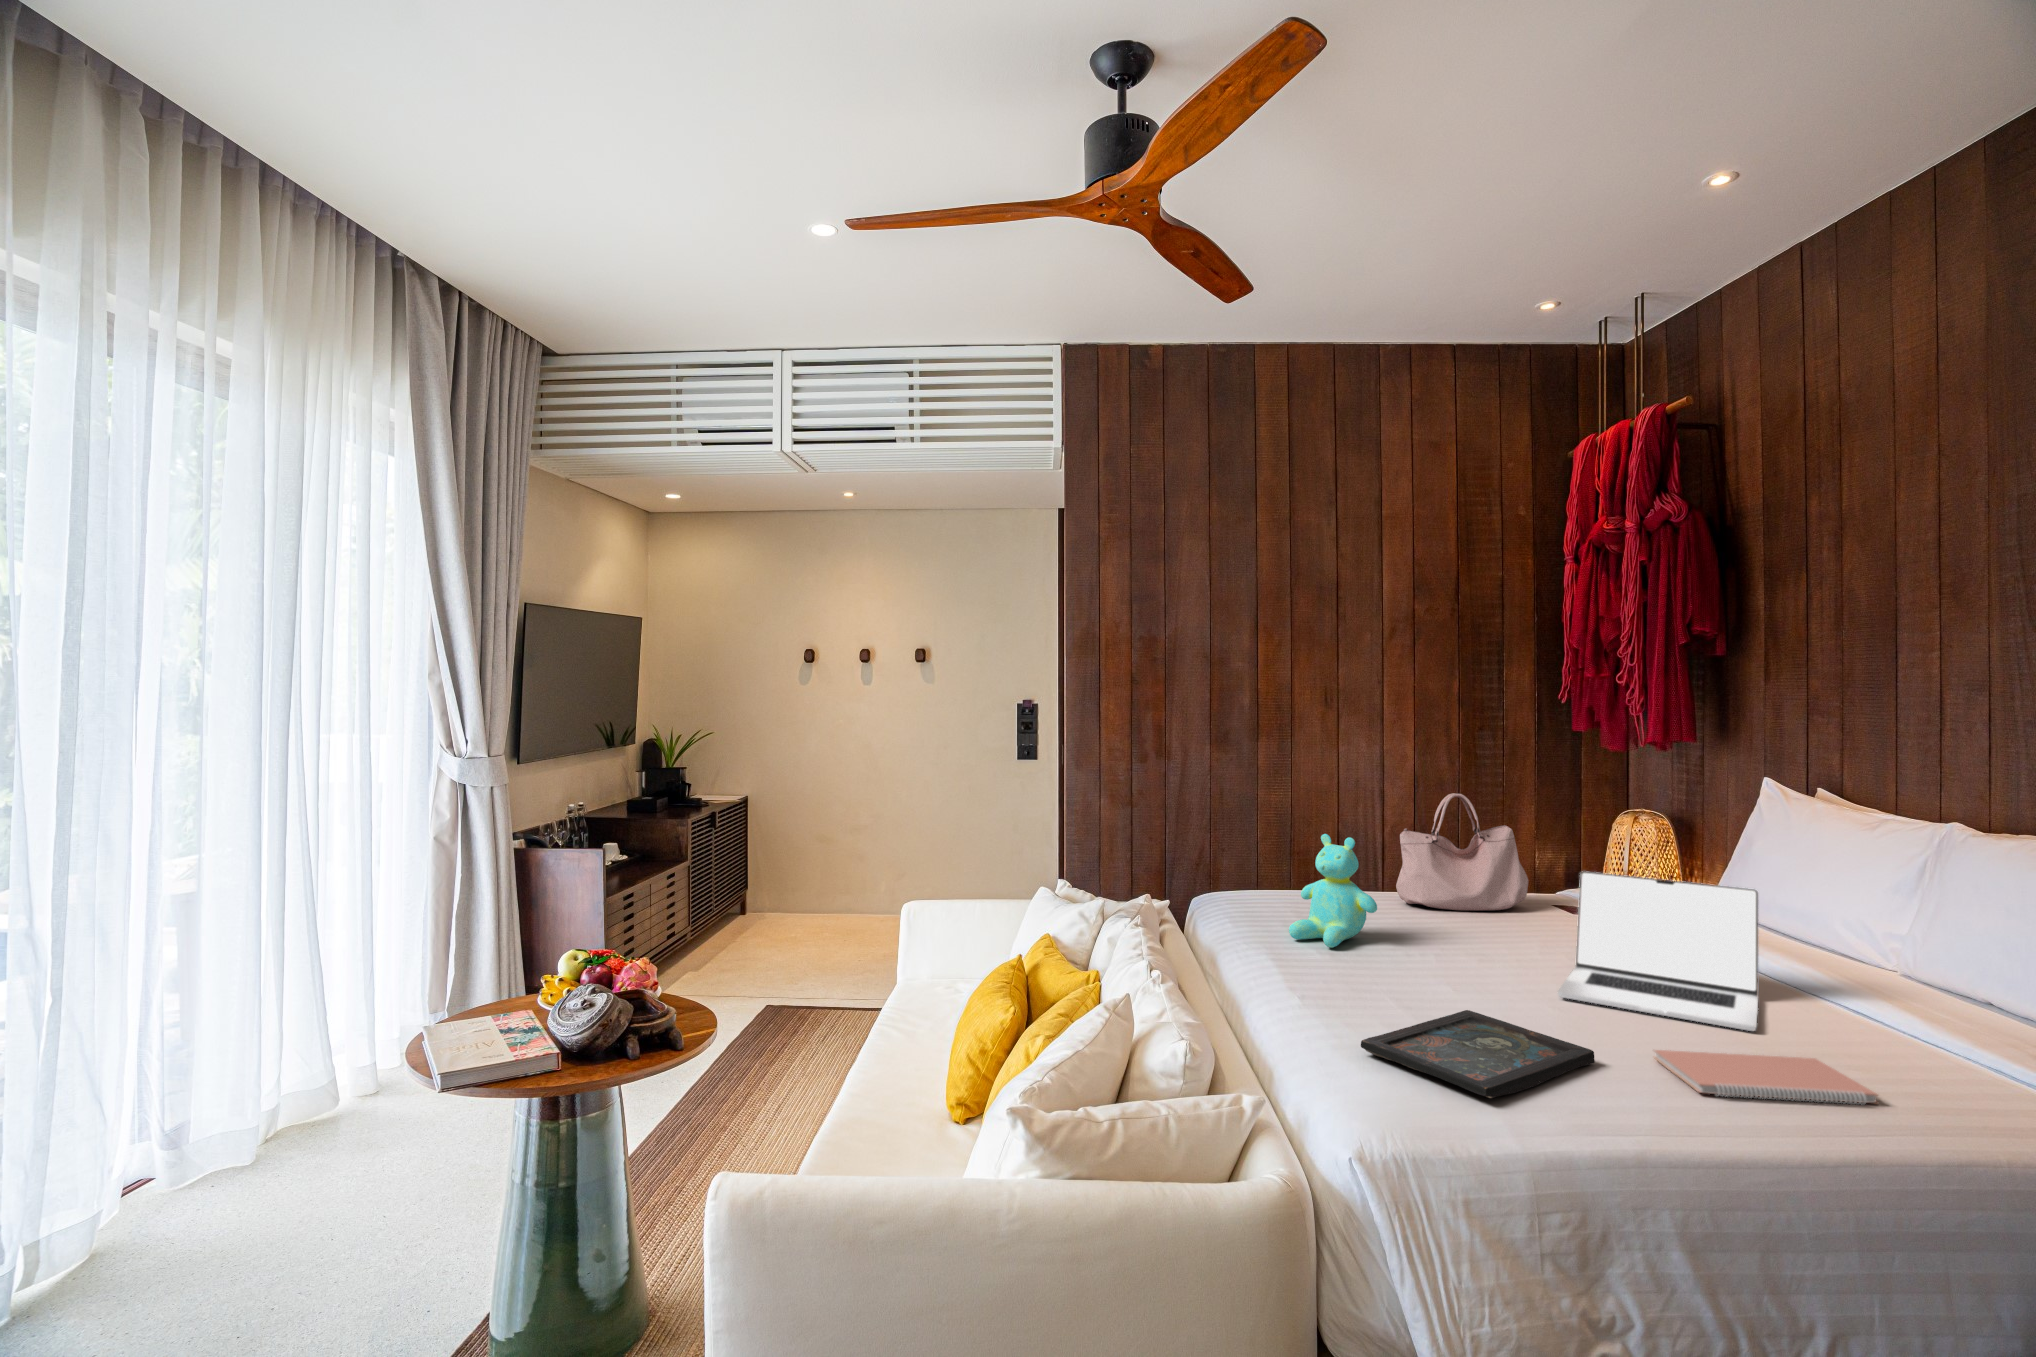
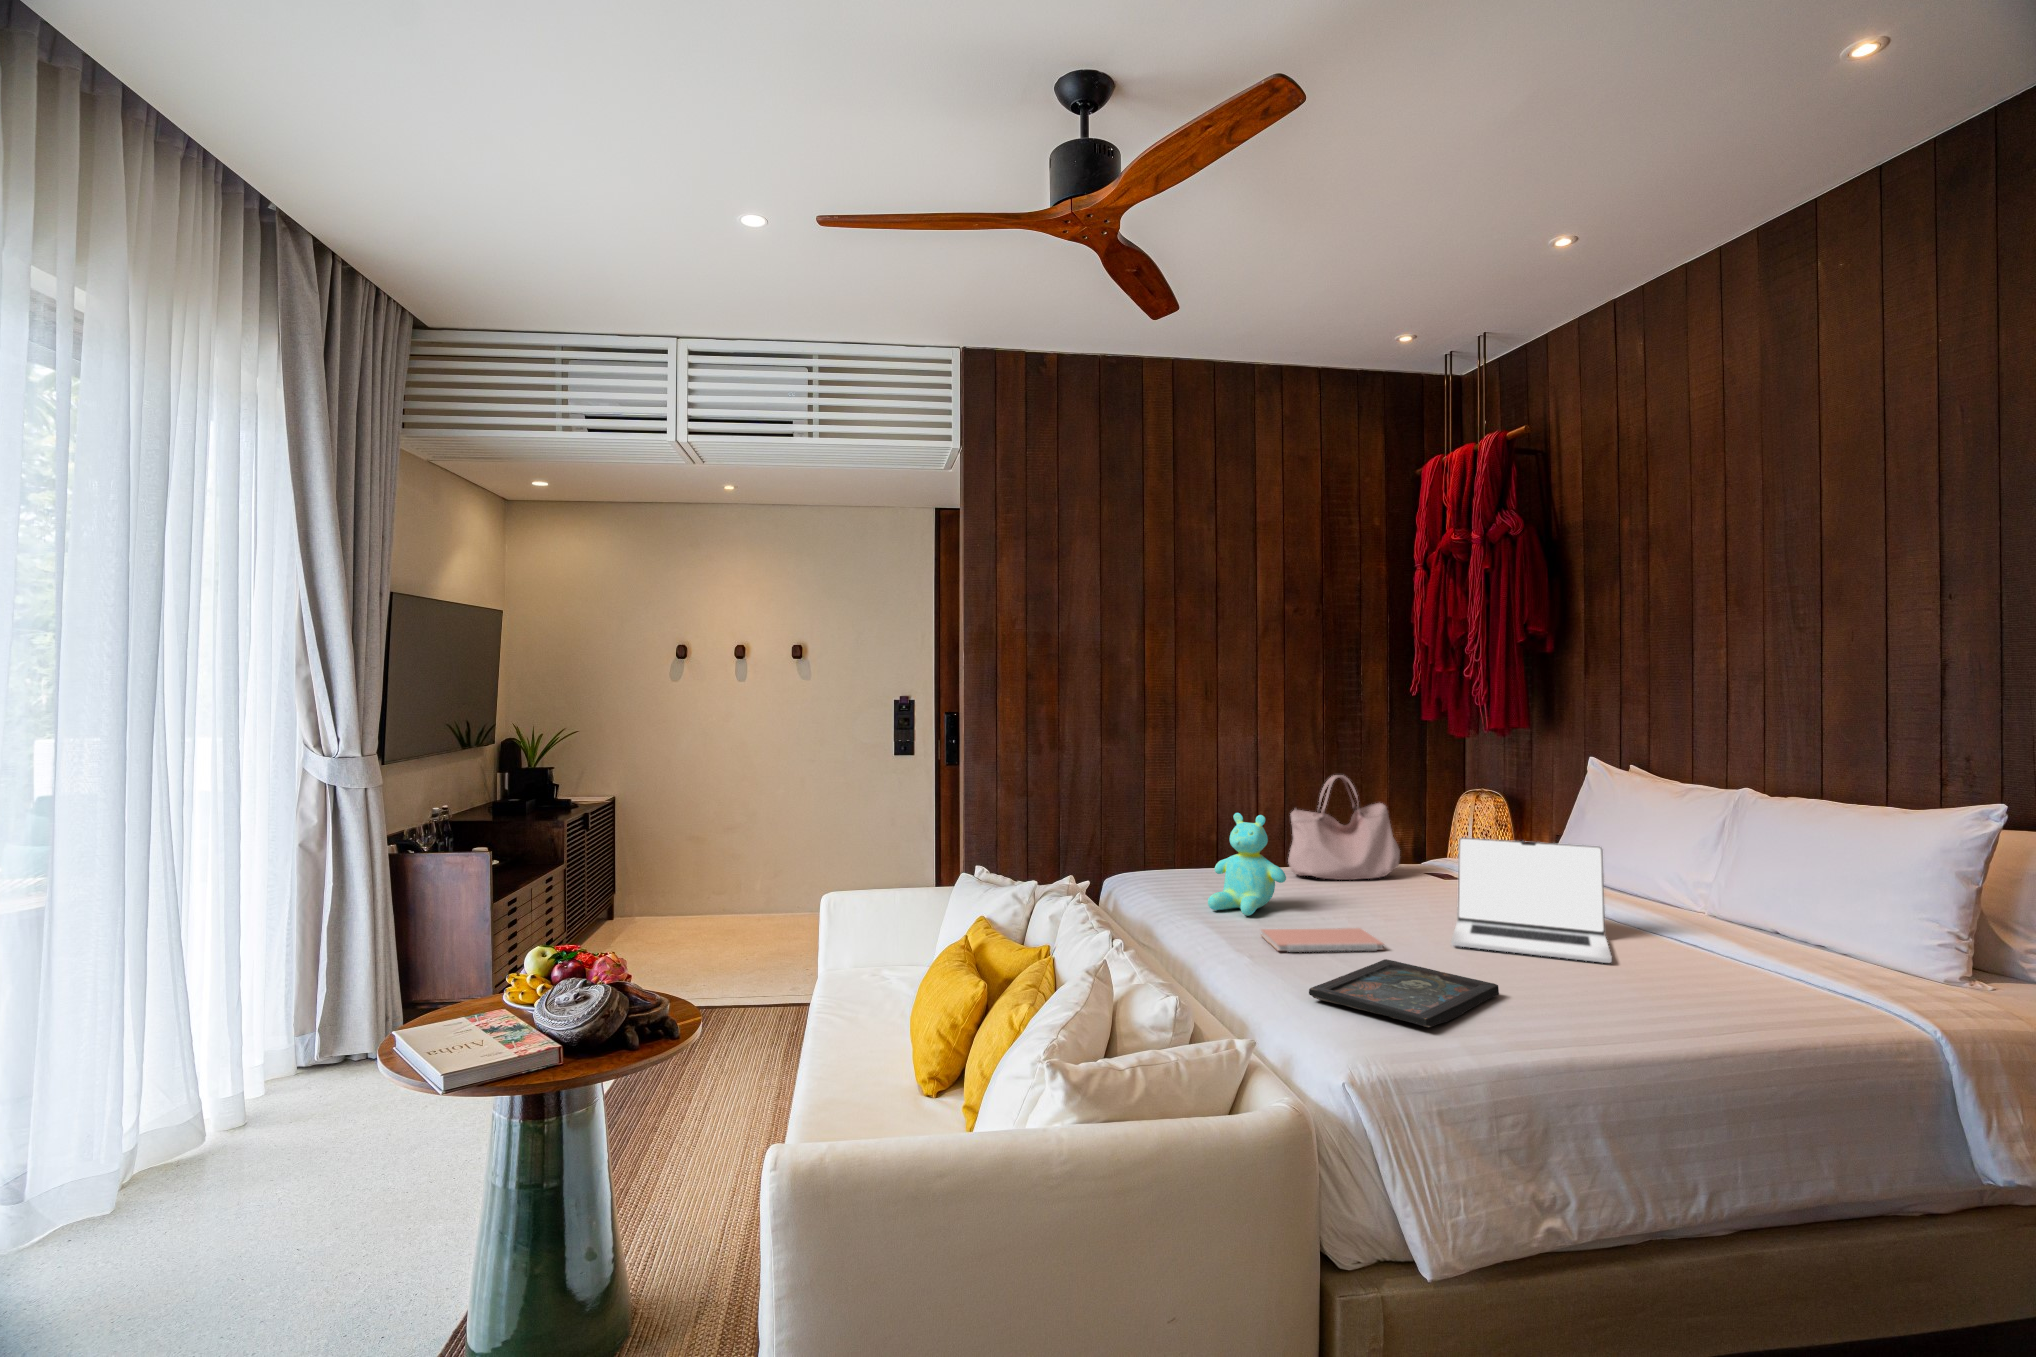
notebook: present [1654,1050,1877,1104] -> present [1261,928,1383,952]

